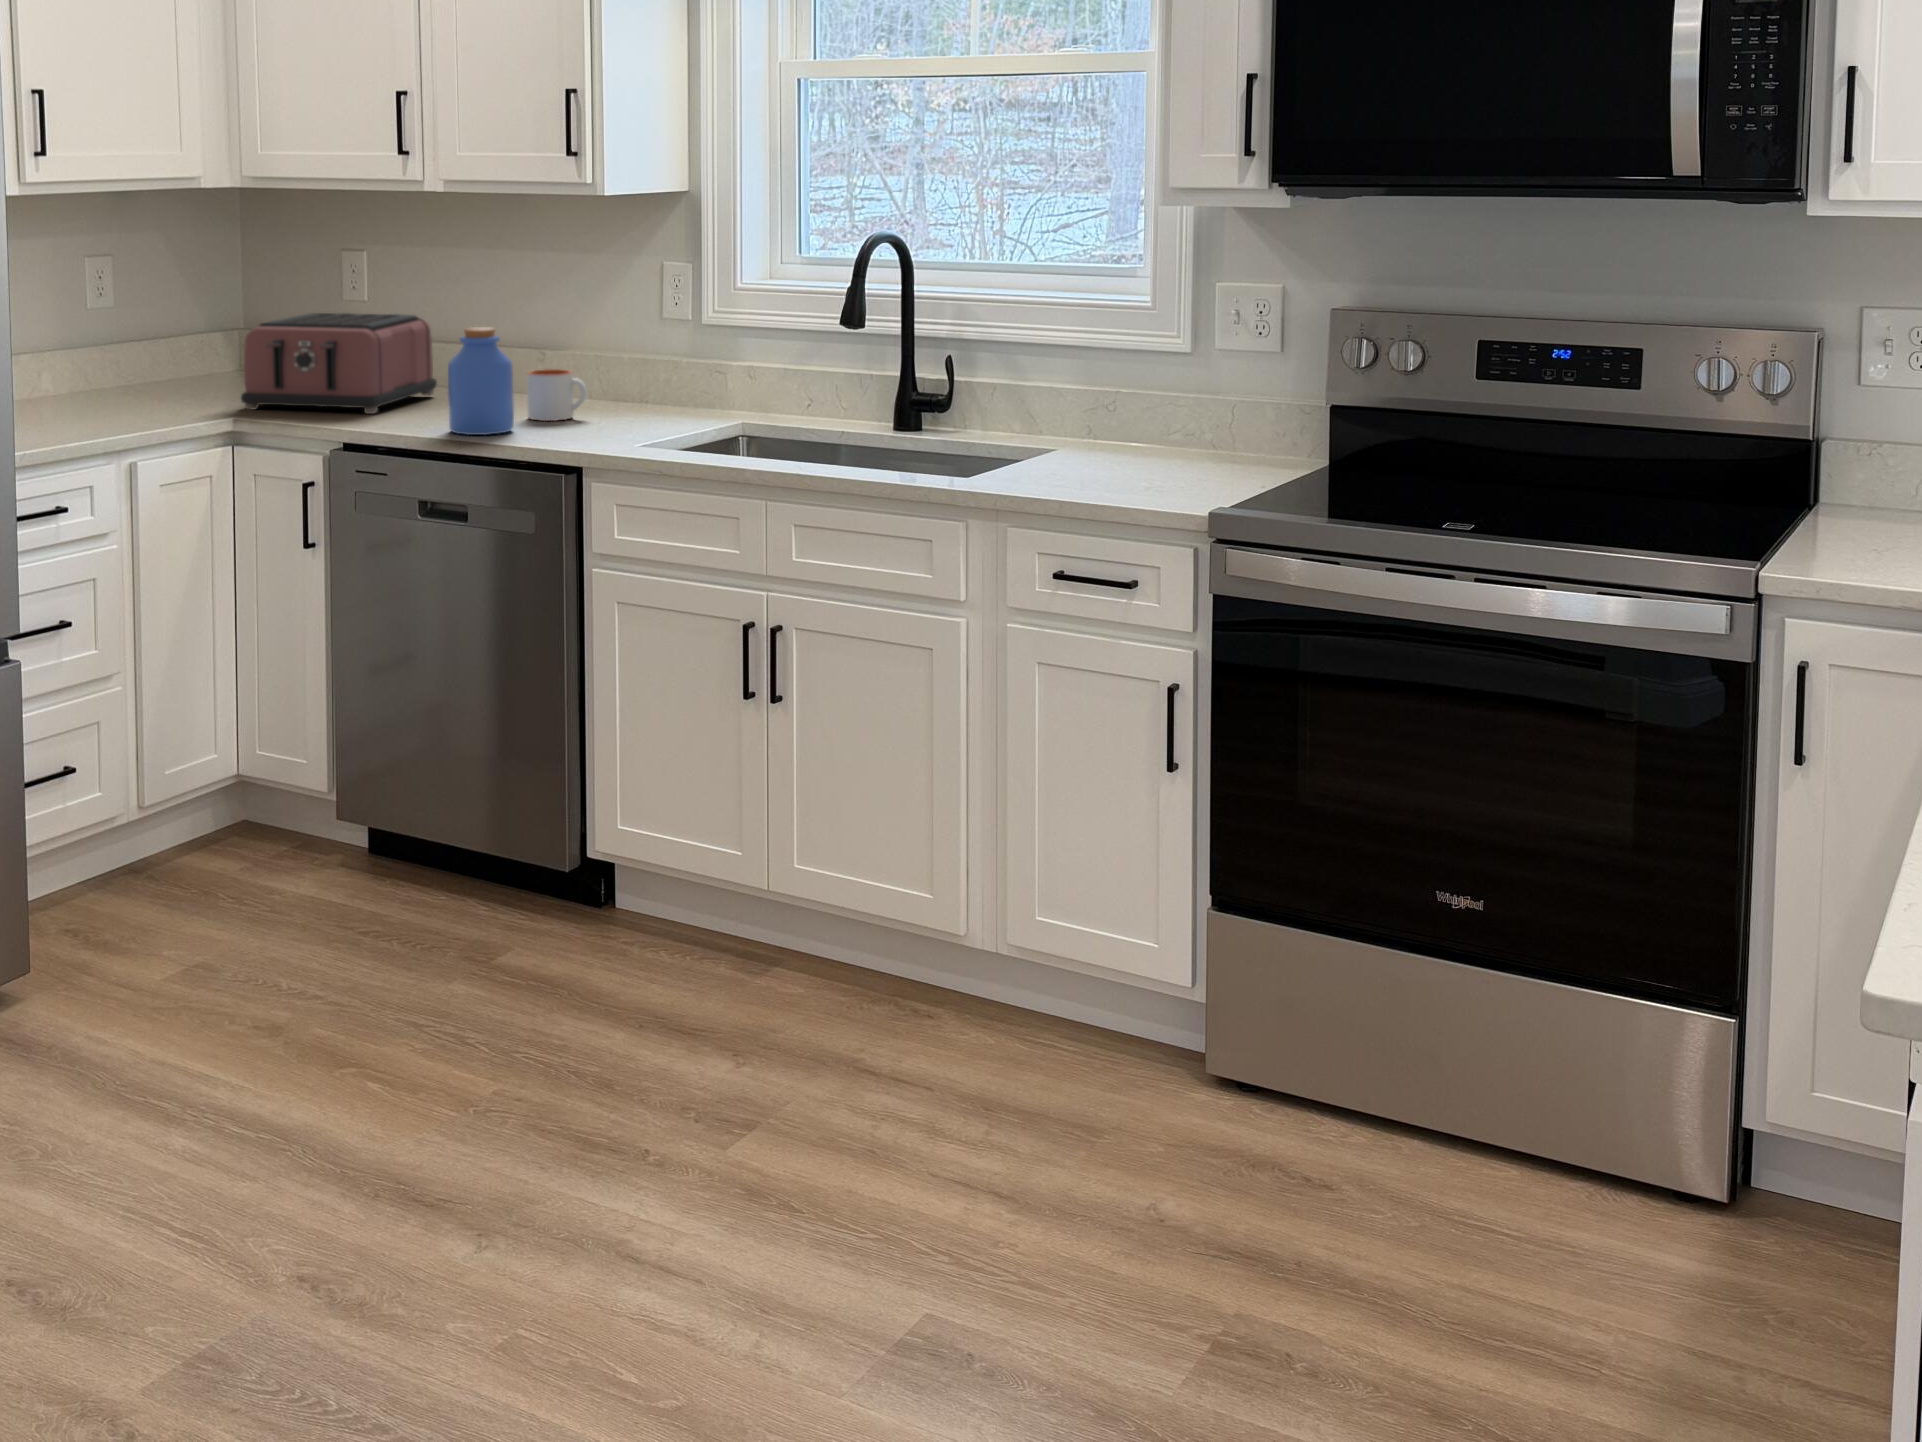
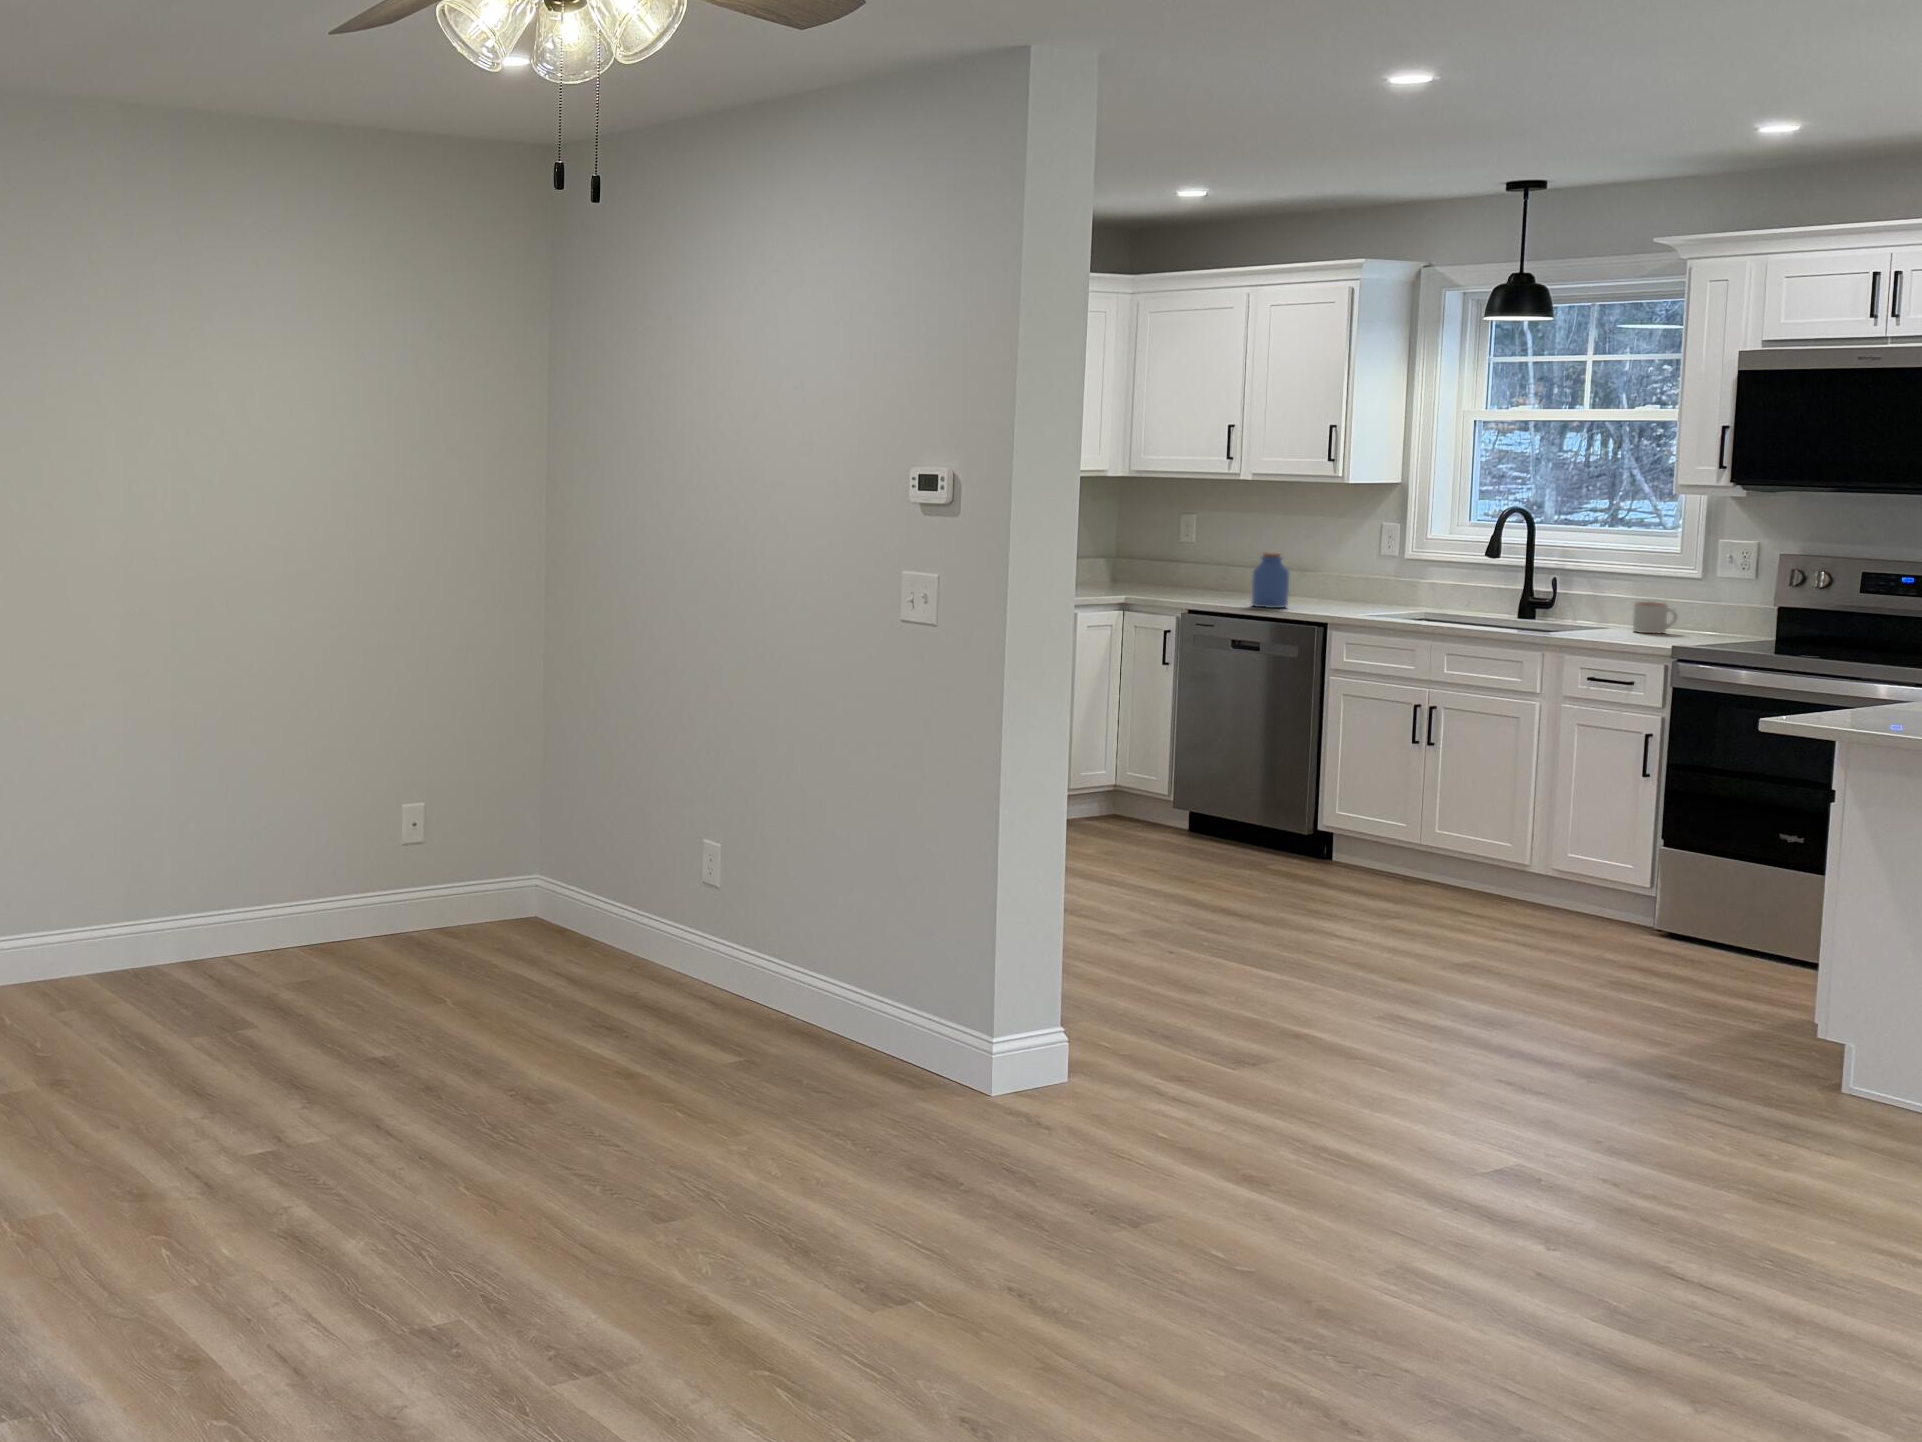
toaster: present [241,313,437,414] -> none [1131,546,1239,598]
mug: present [527,369,587,421] -> present [1633,602,1678,633]

